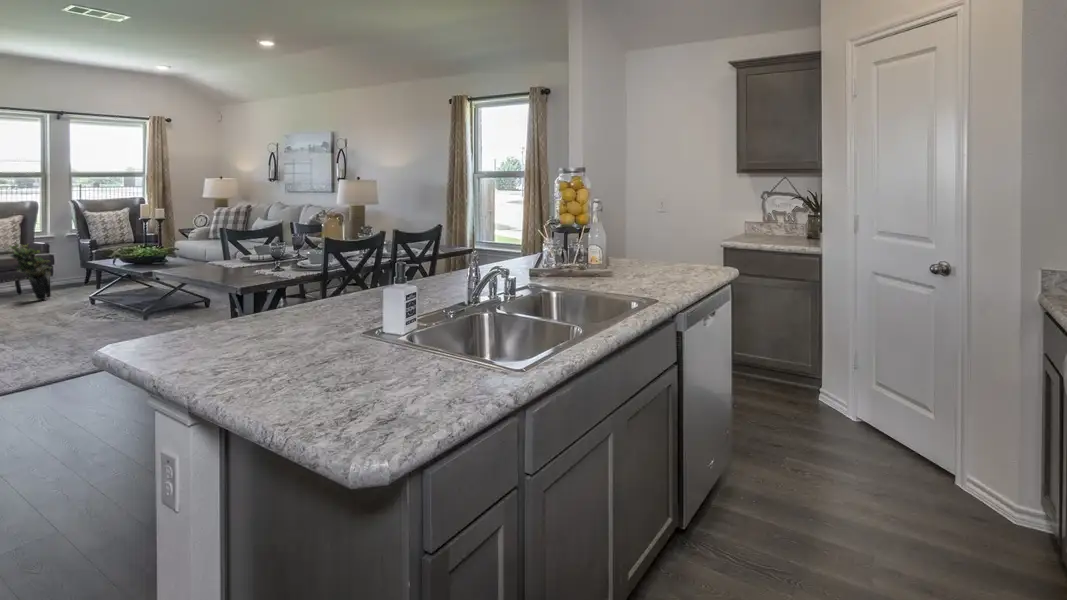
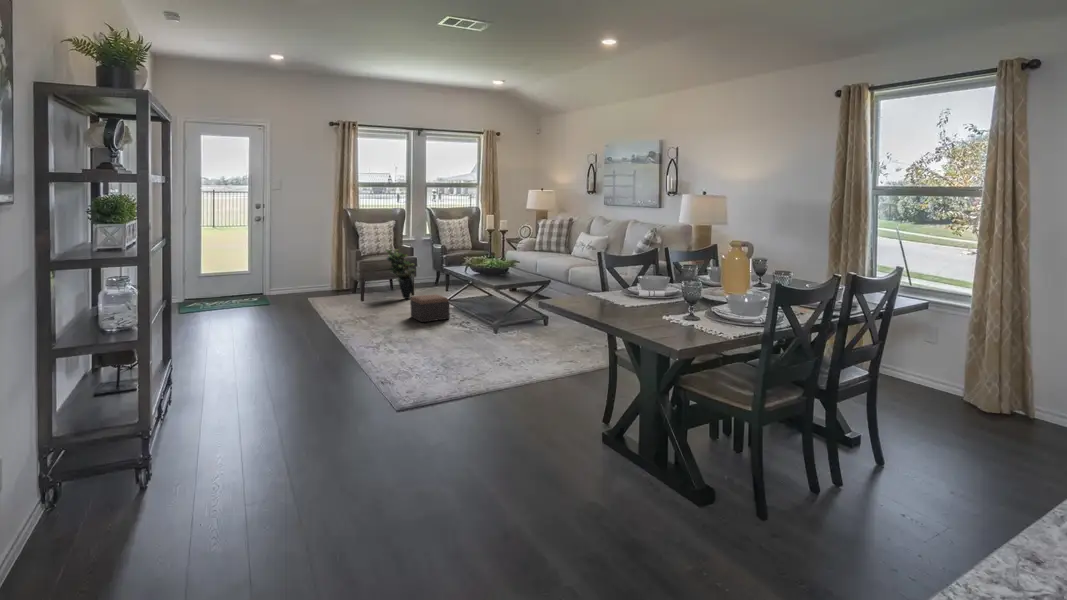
footstool: none [41,290,91,318] -> present [410,294,450,322]

